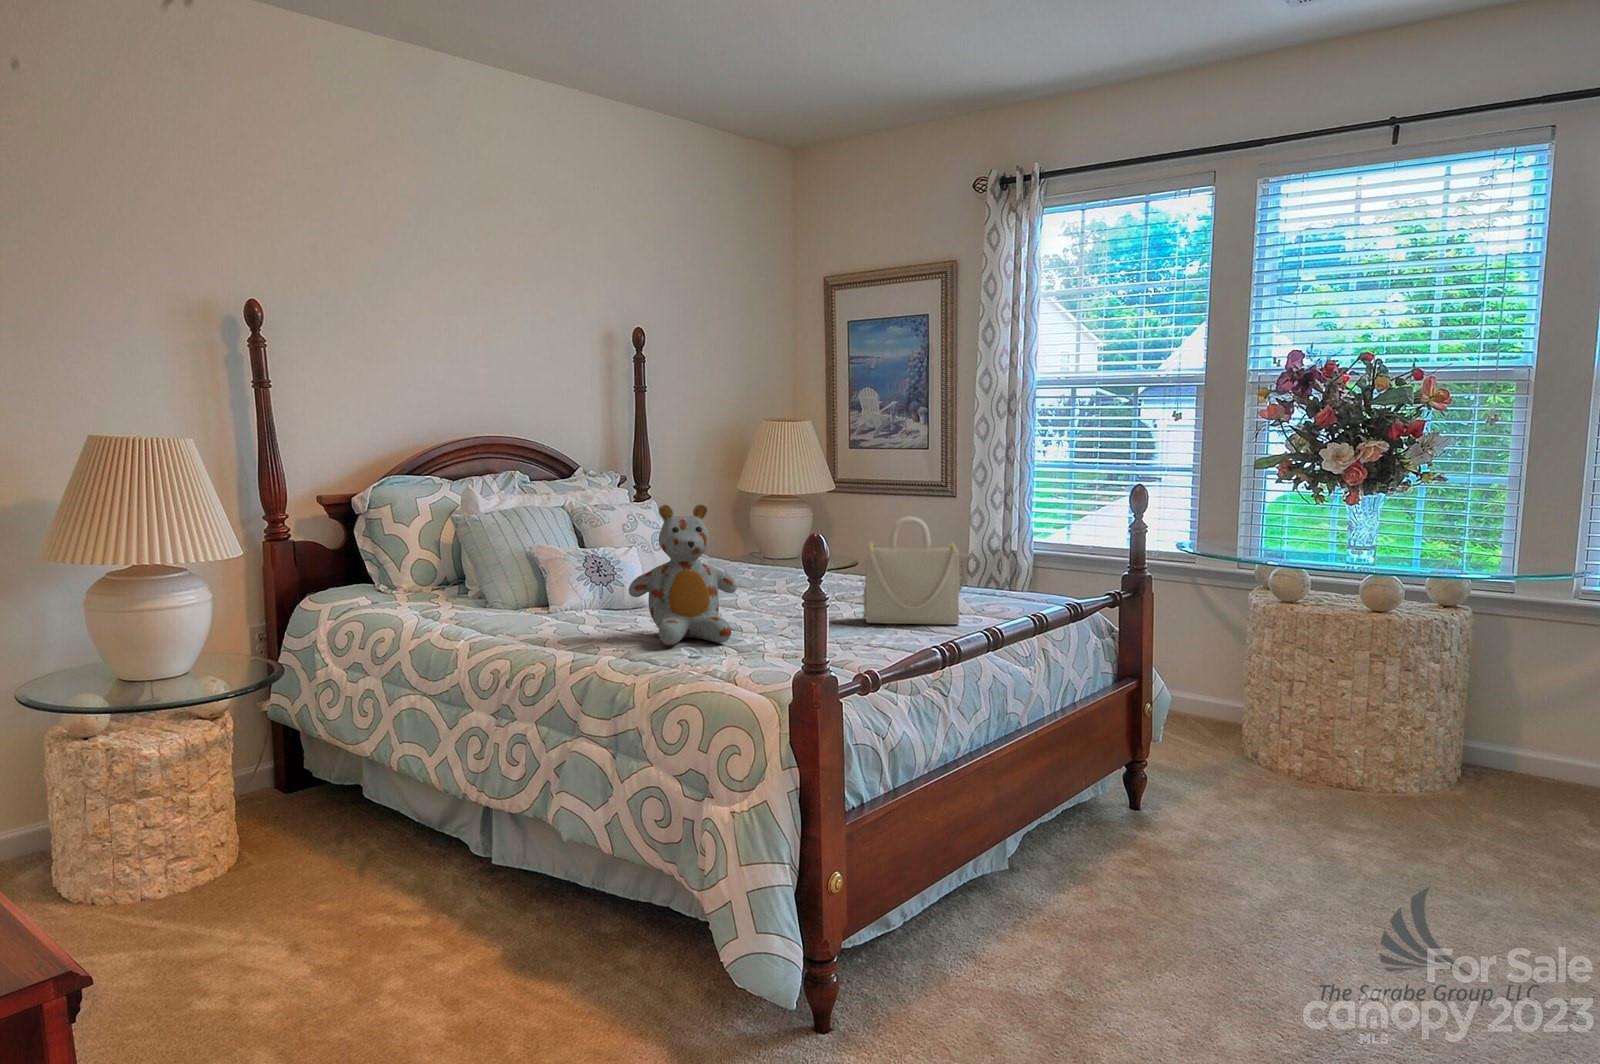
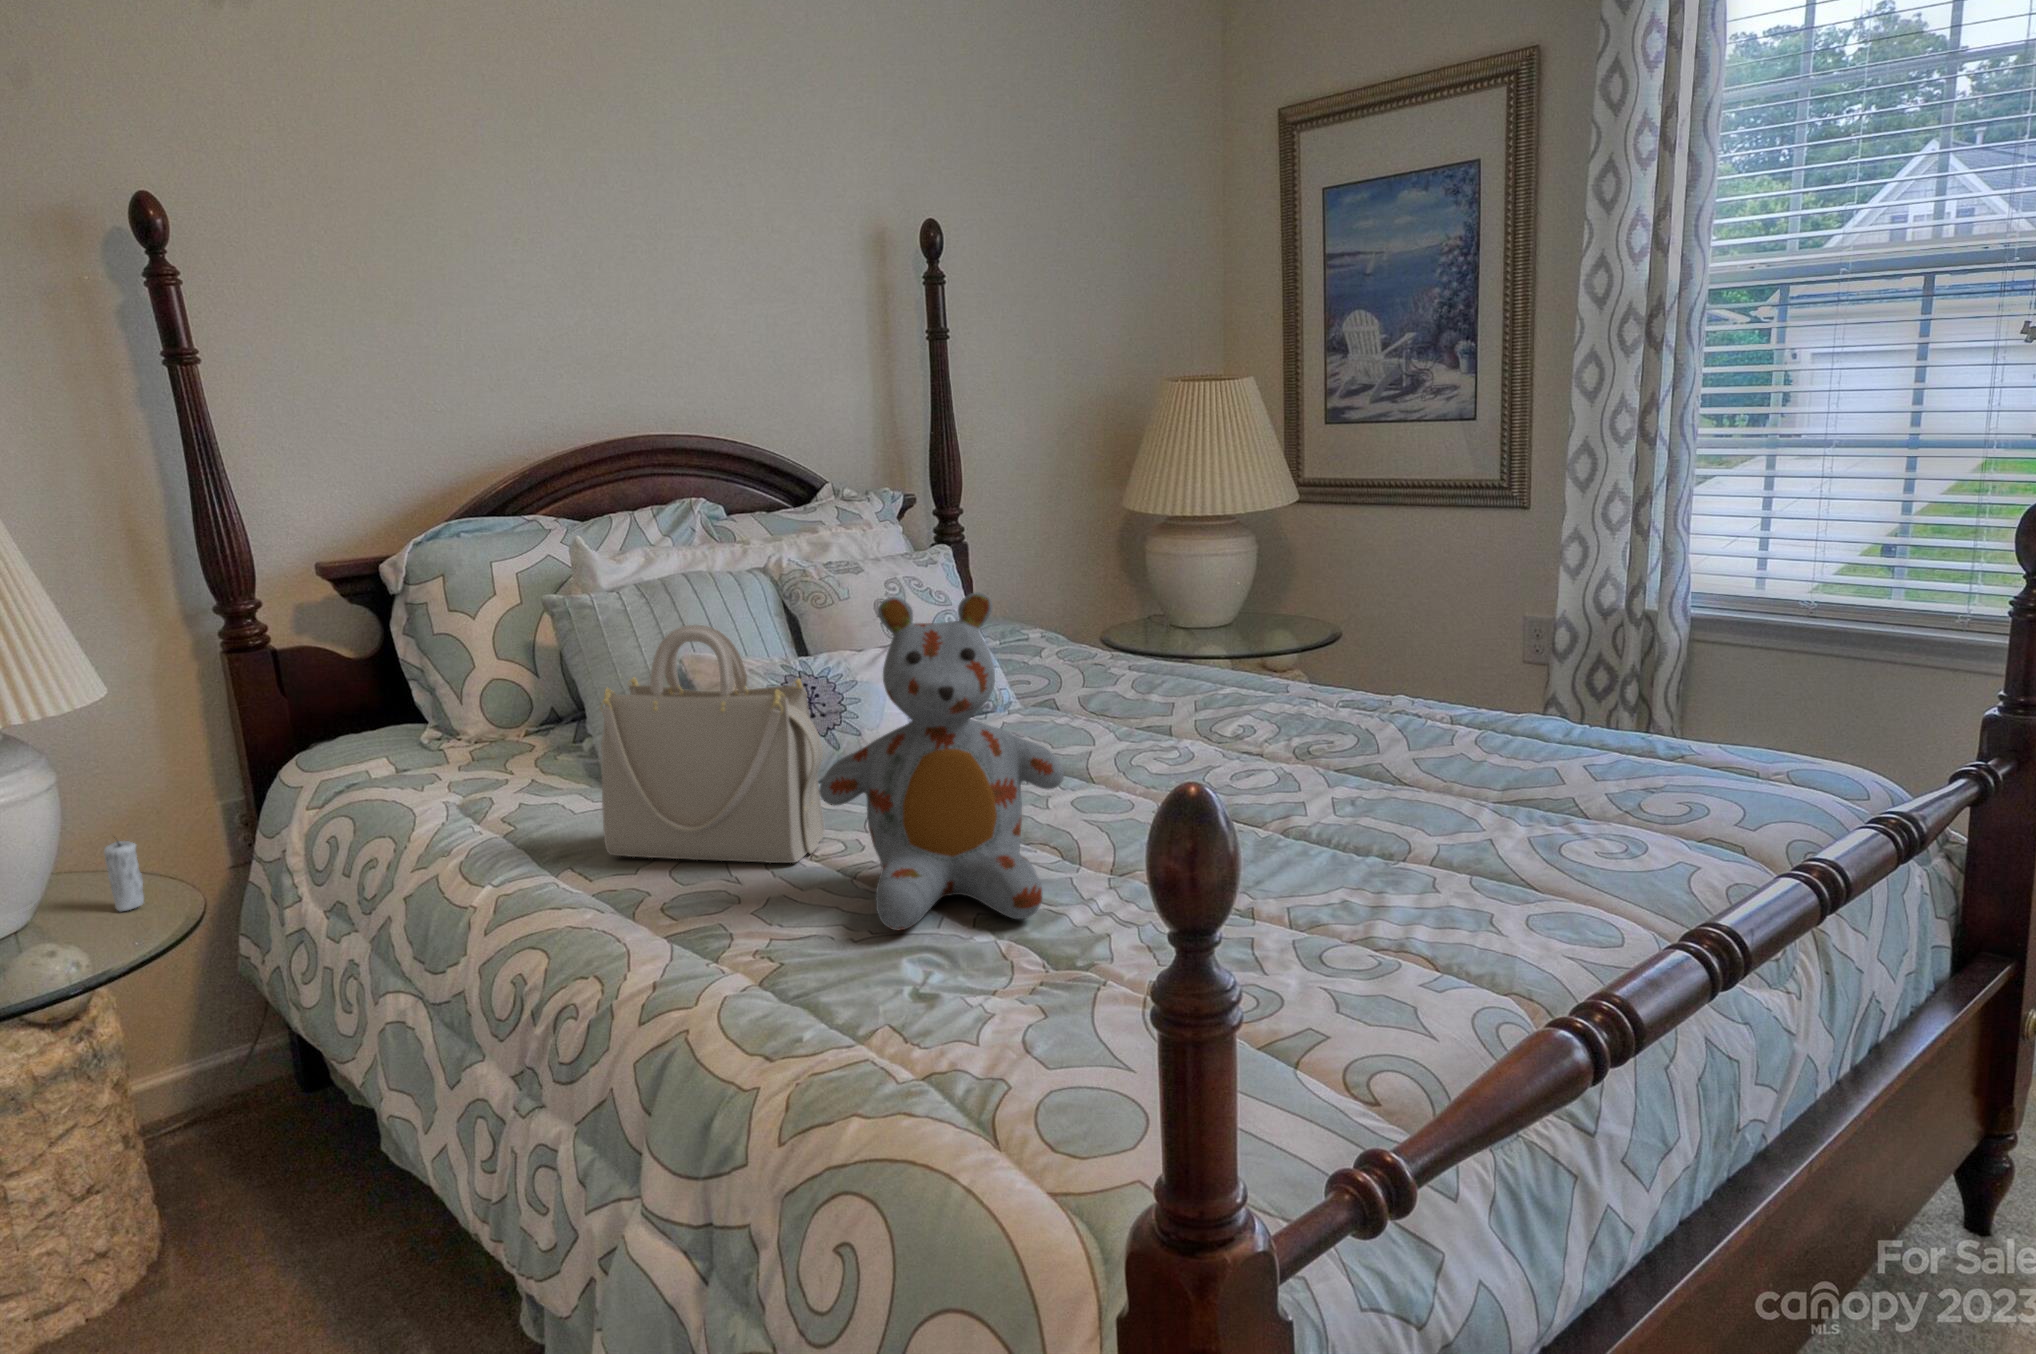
handbag: present [861,516,965,625] -> present [601,625,825,863]
candle: none [223,626,240,669] -> present [104,841,144,911]

